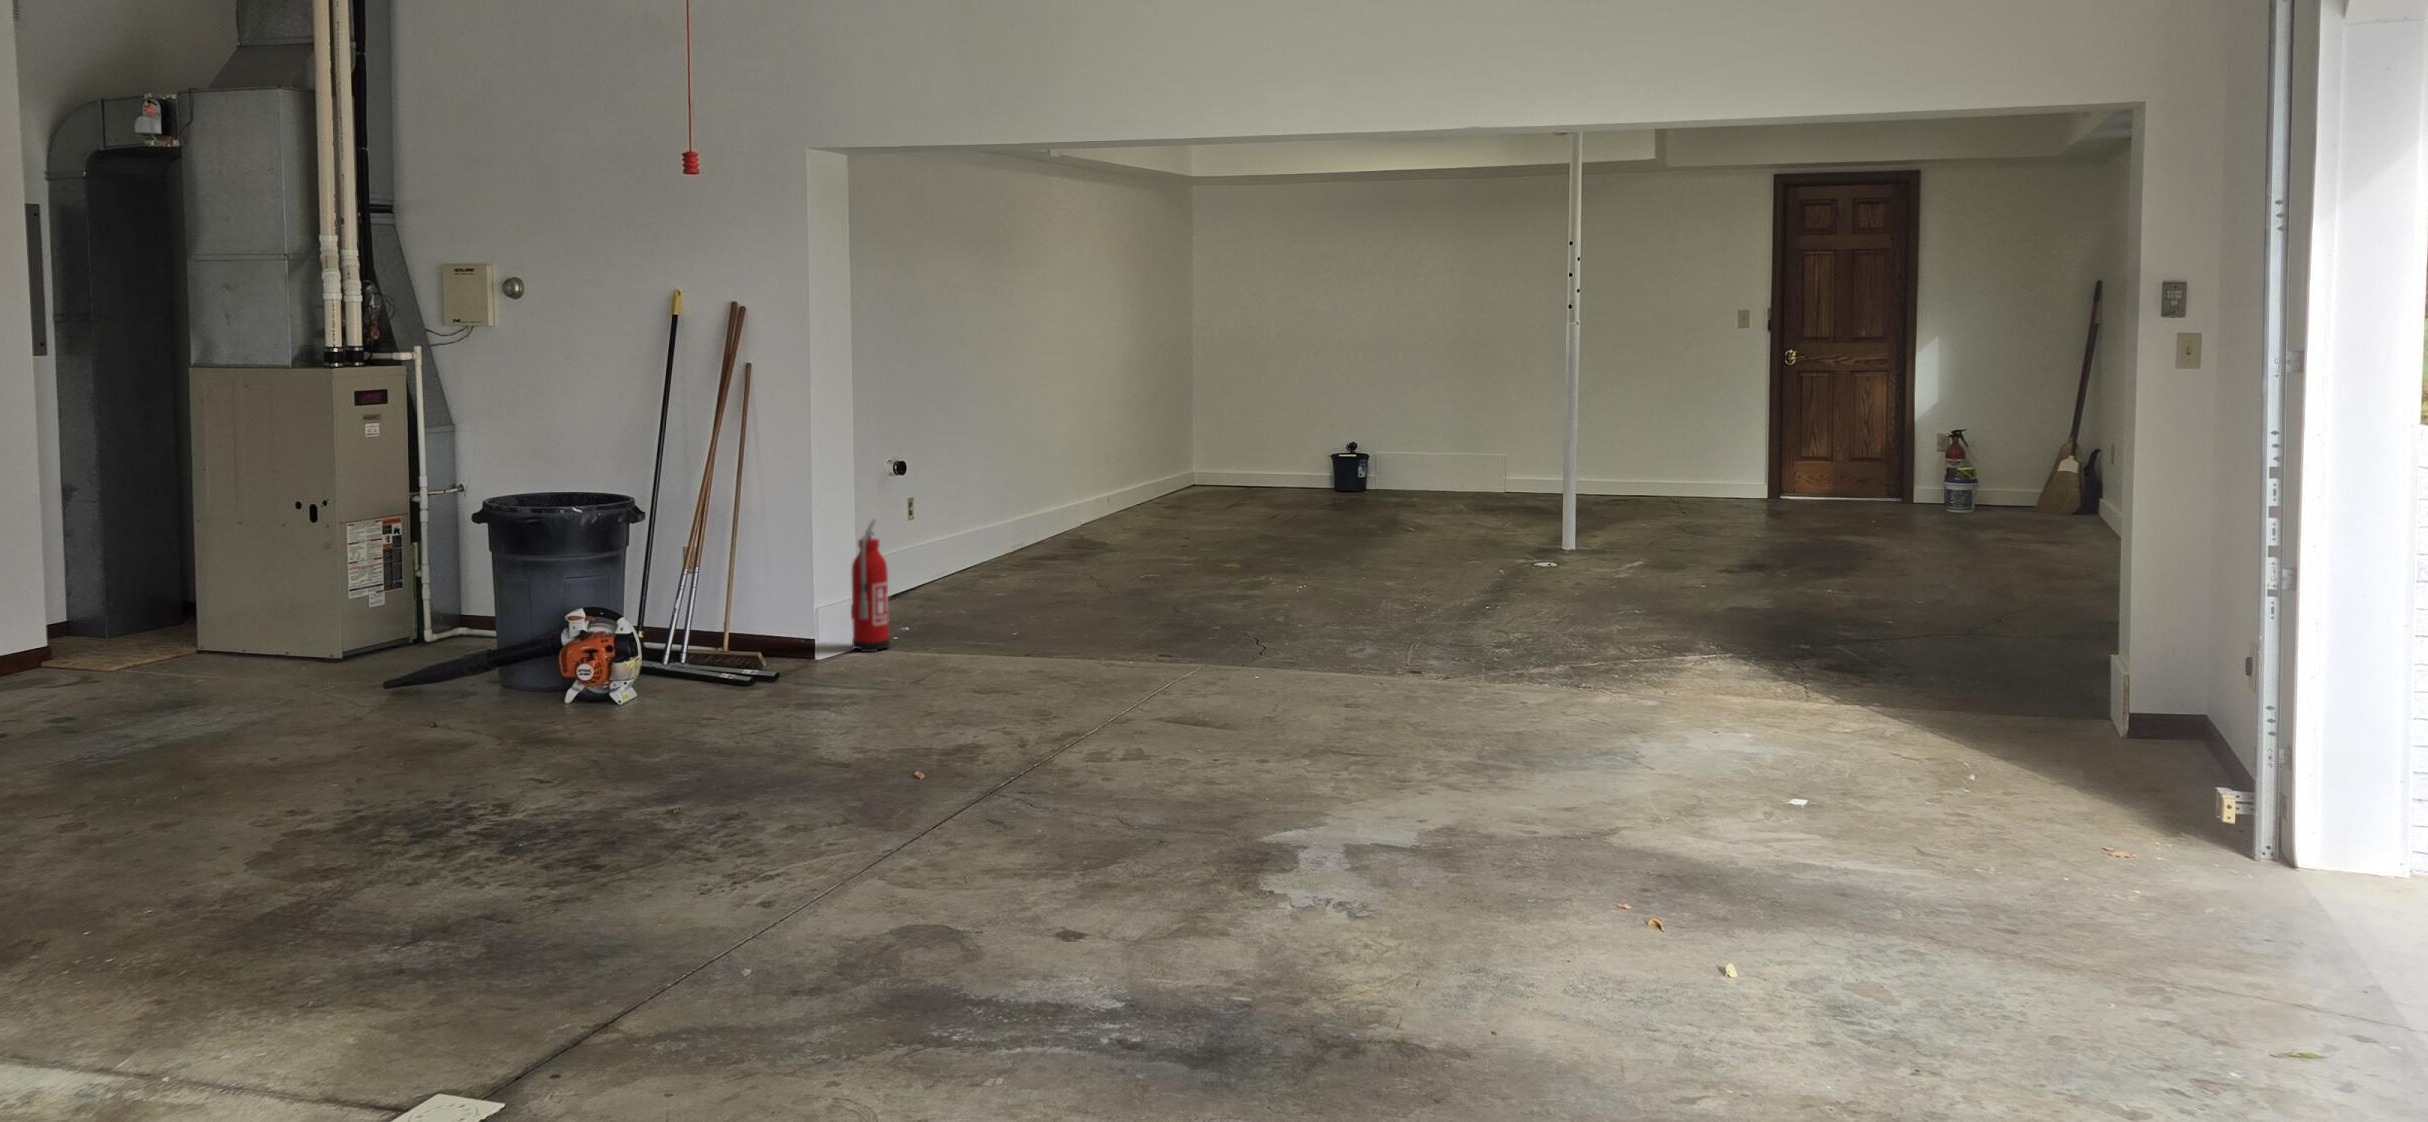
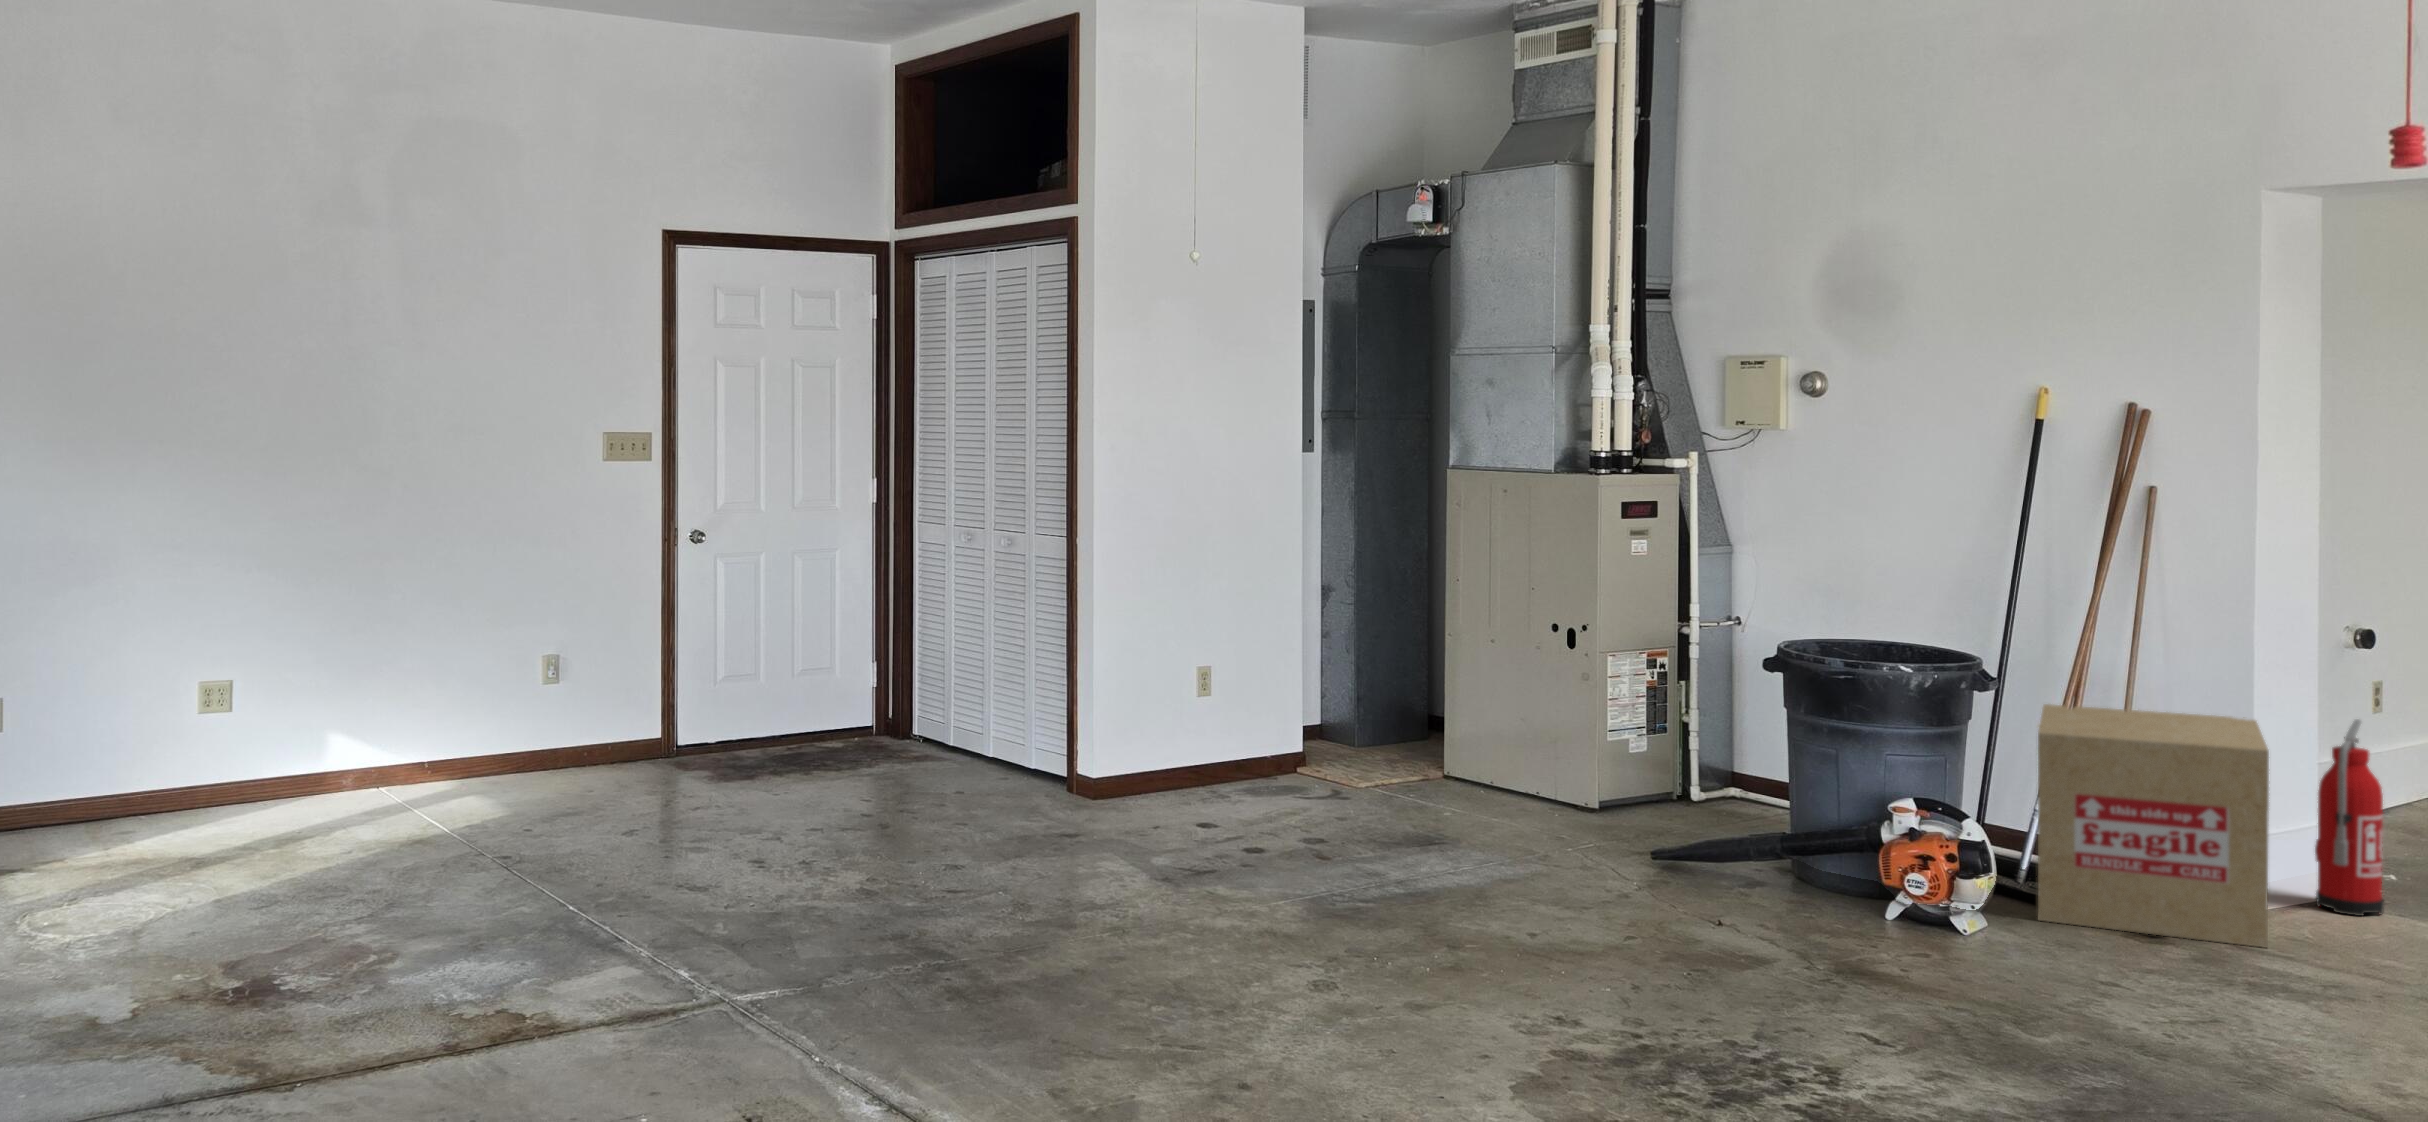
cardboard box: none [669,525,817,686] -> present [2038,704,2269,948]

